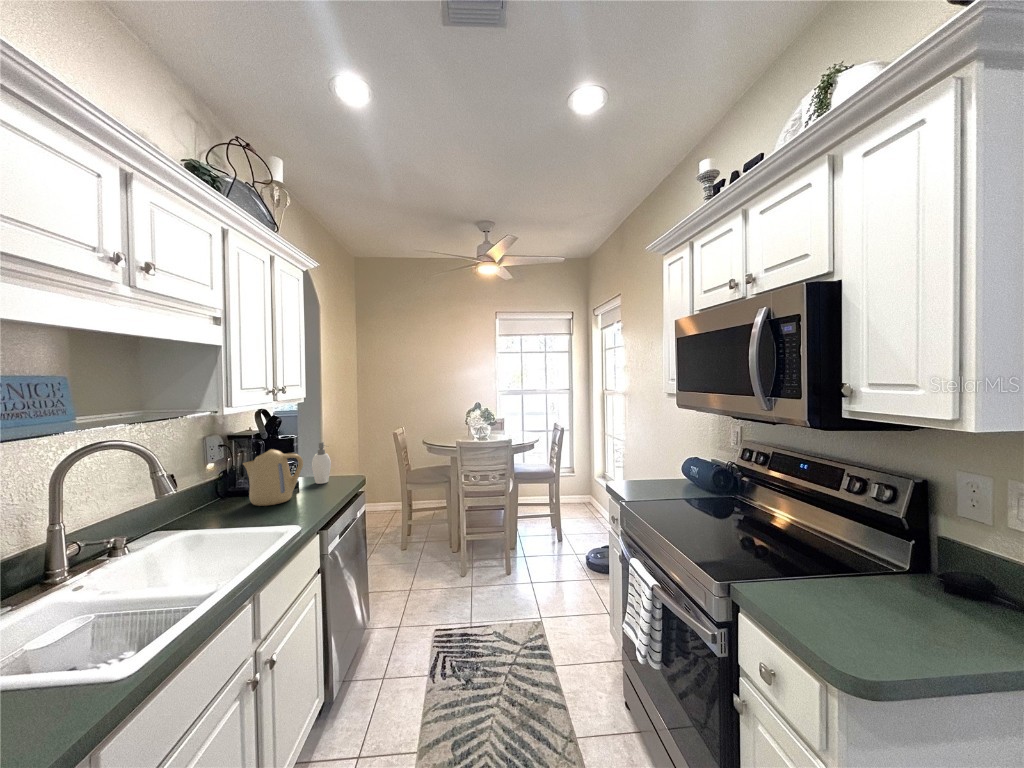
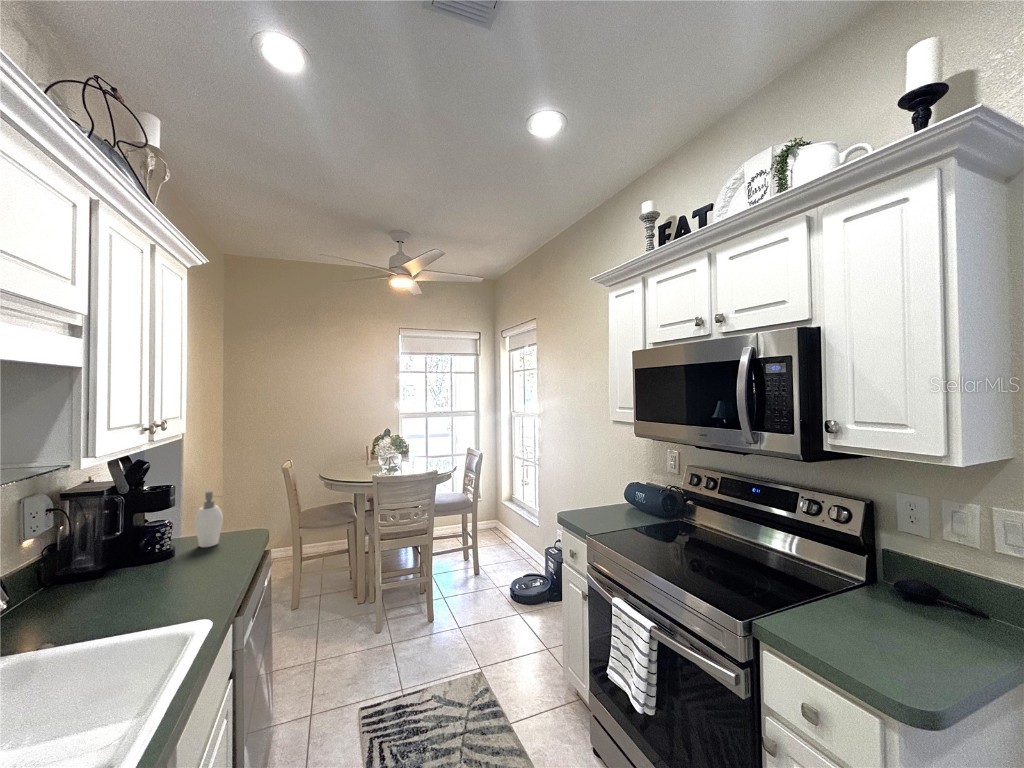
kettle: present [243,449,303,506] -> none [94,510,193,594]

